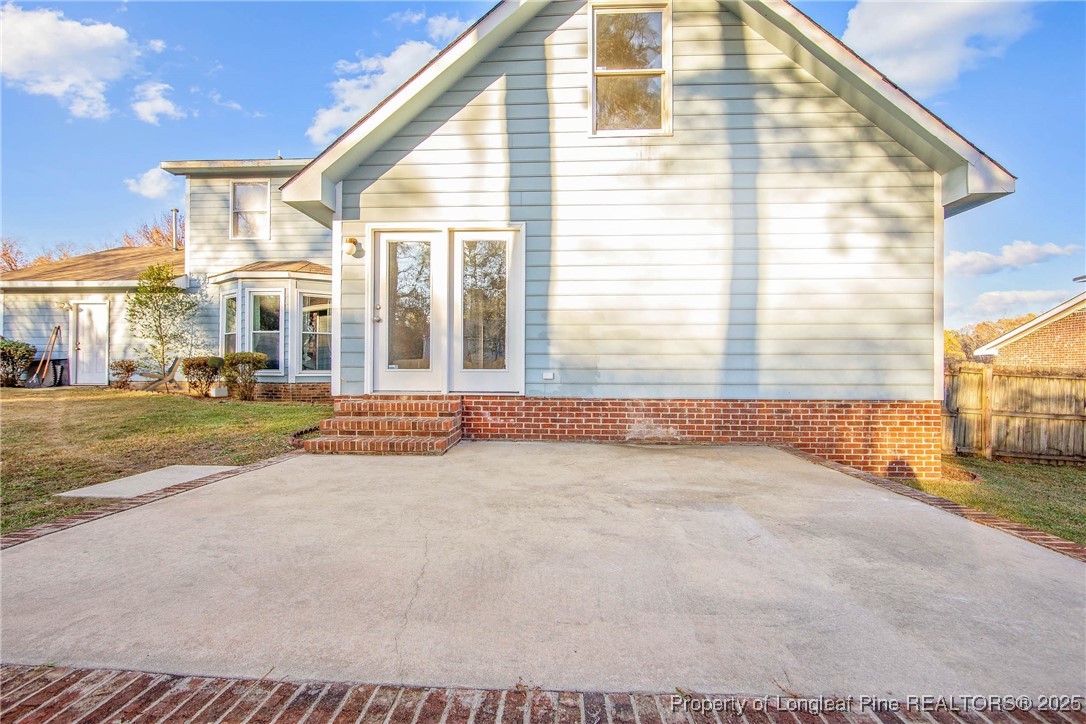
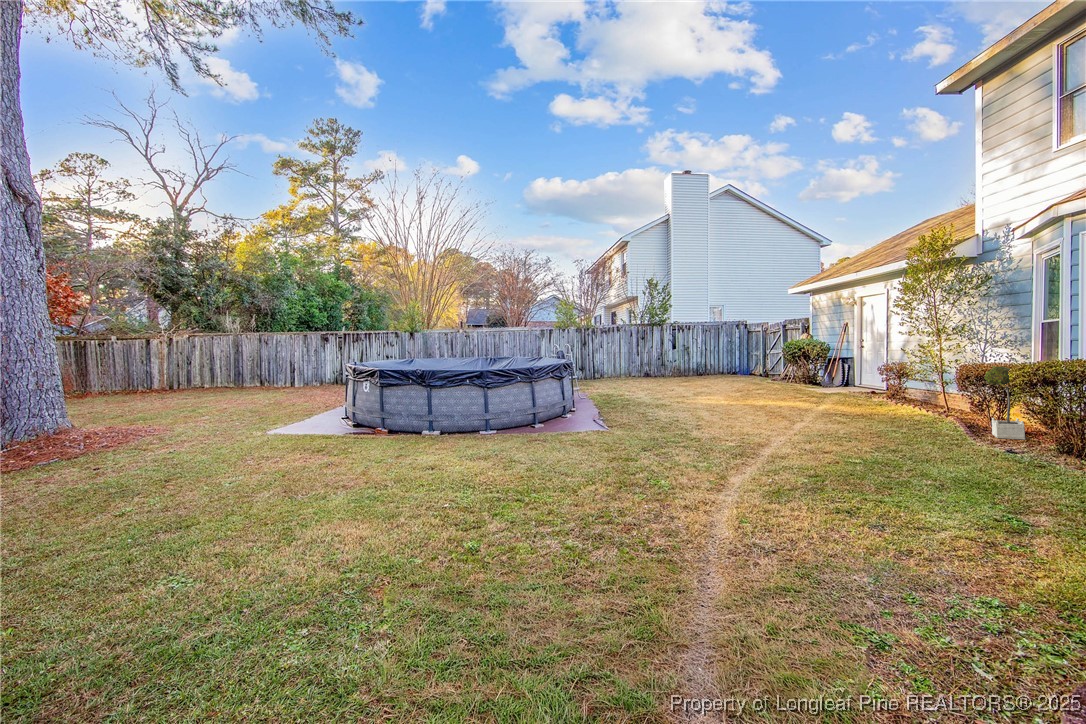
lounge chair: present [139,357,182,391] -> none [907,358,968,408]

